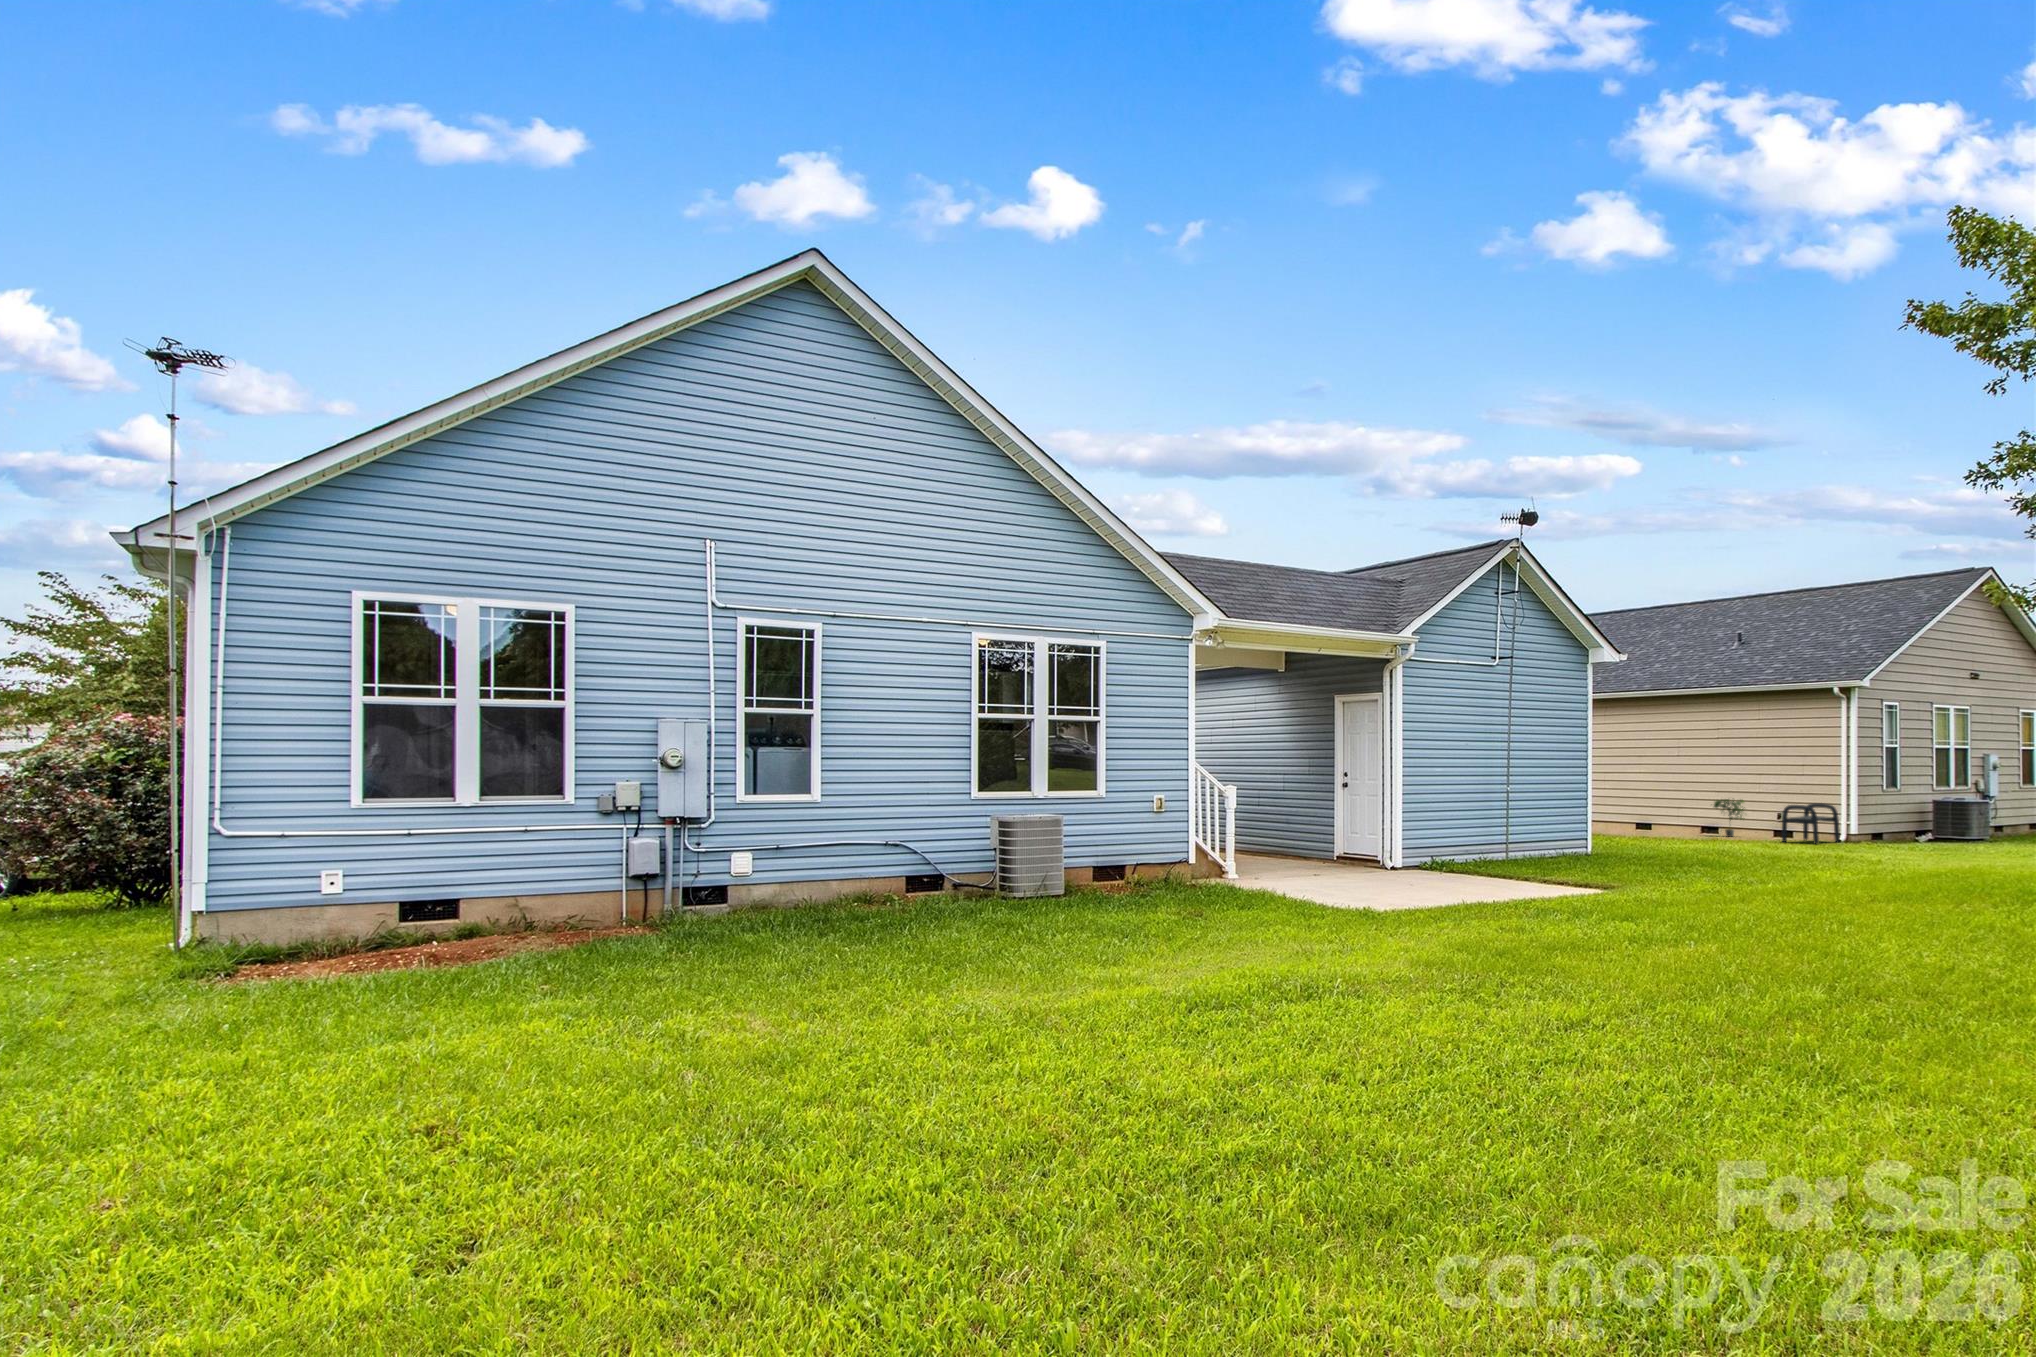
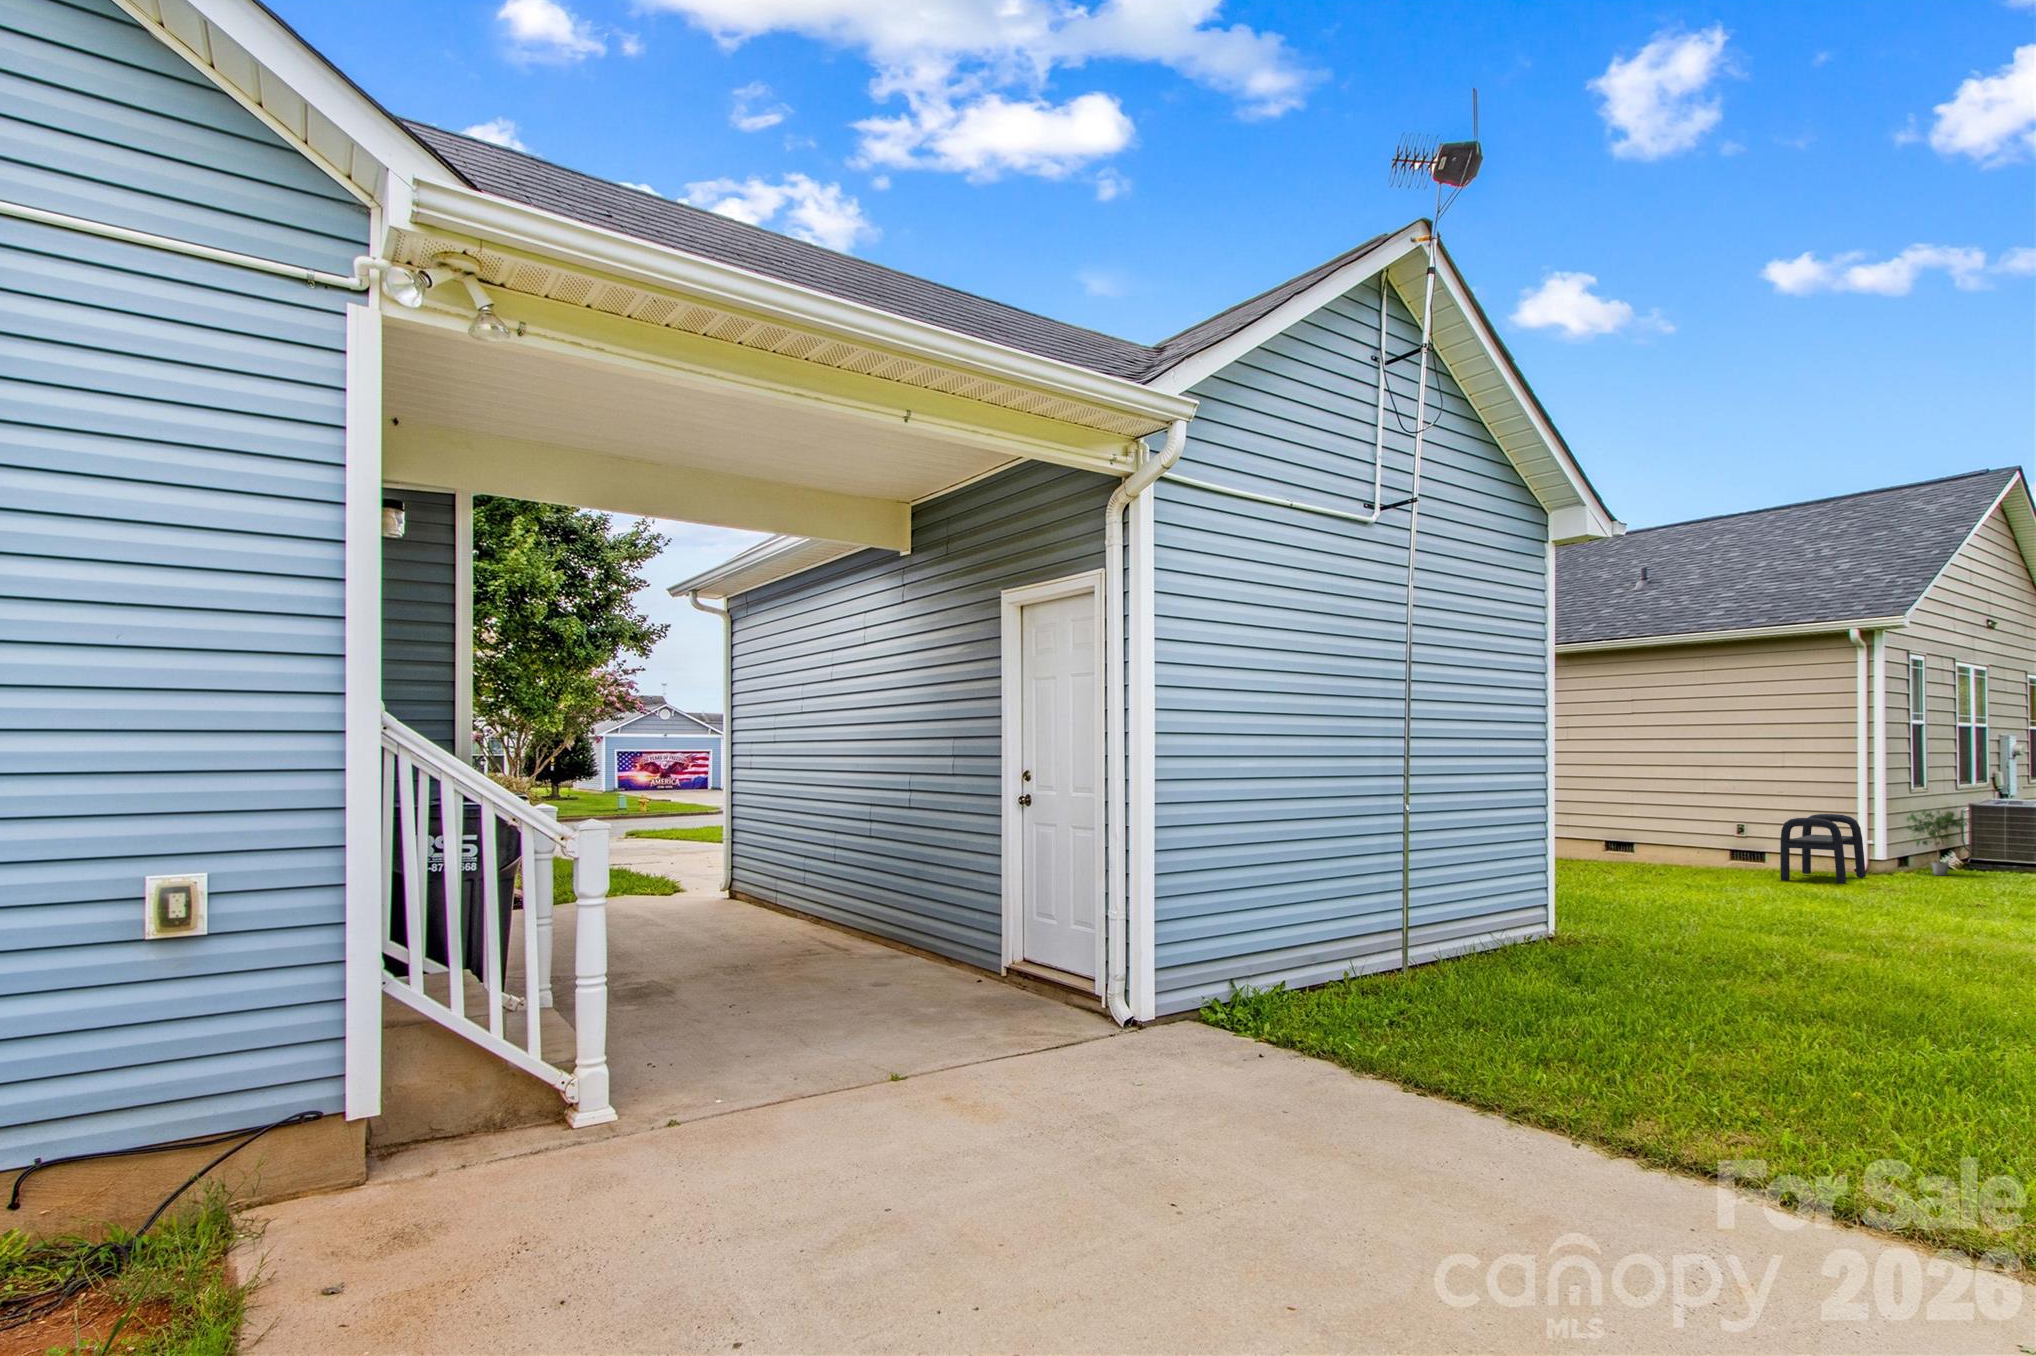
potted plant: present [1714,799,1744,837] -> present [1906,809,1969,876]

